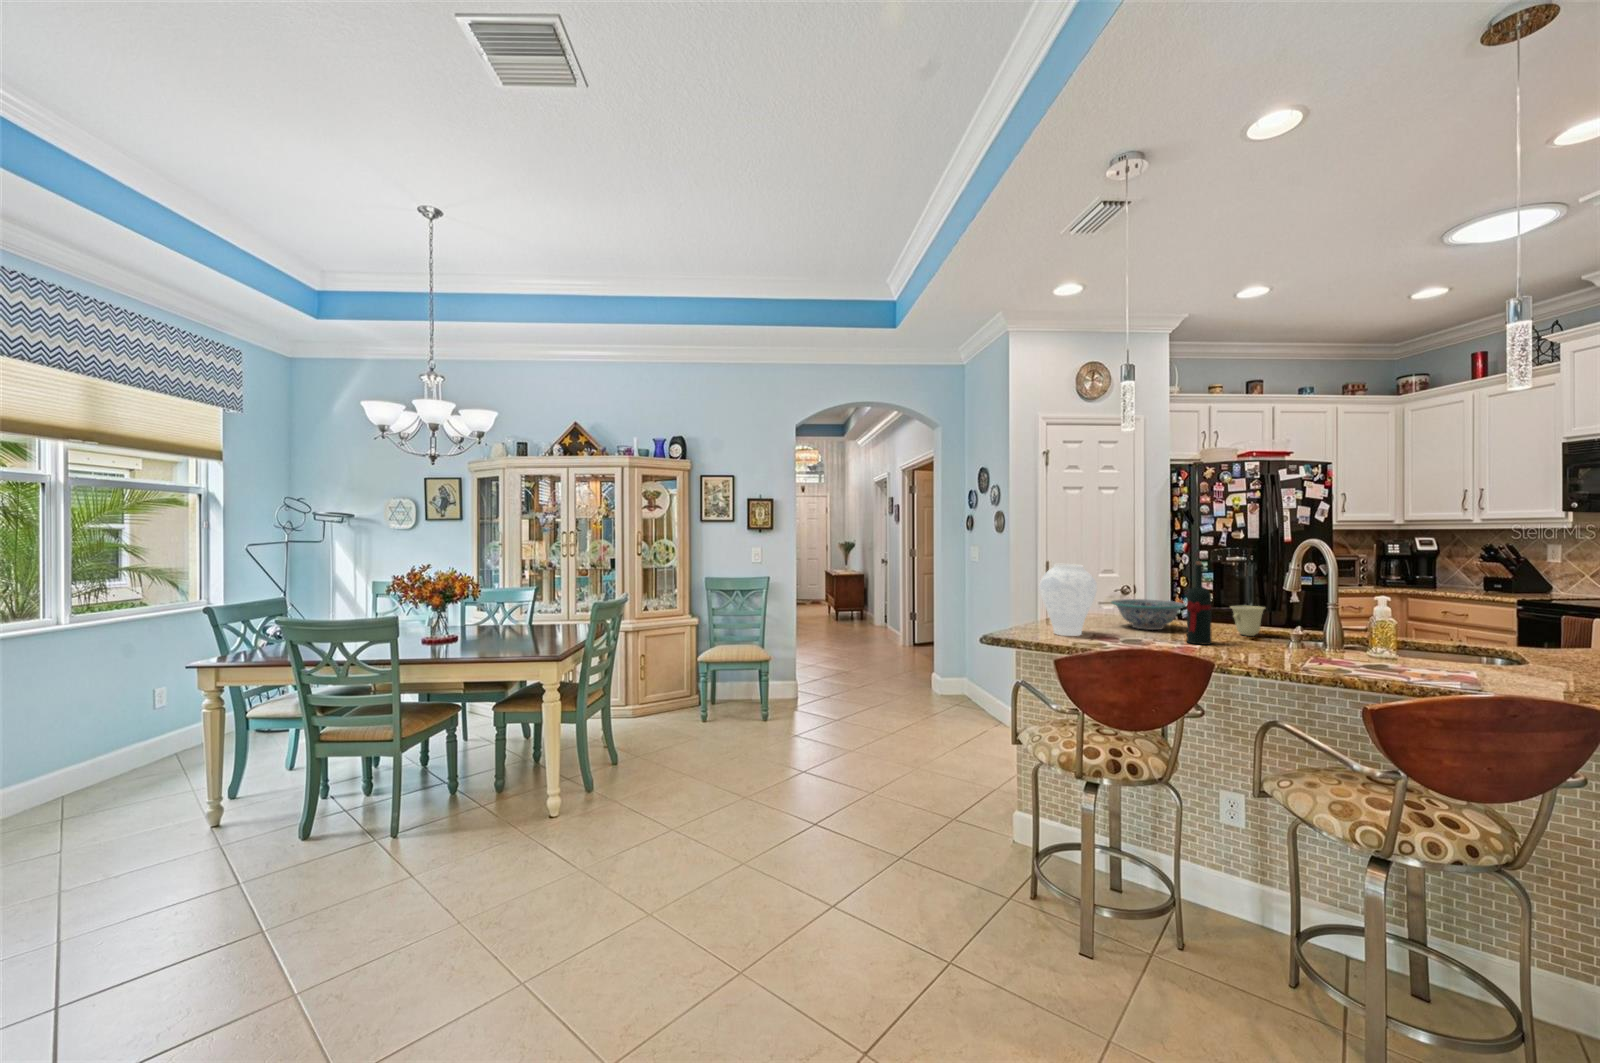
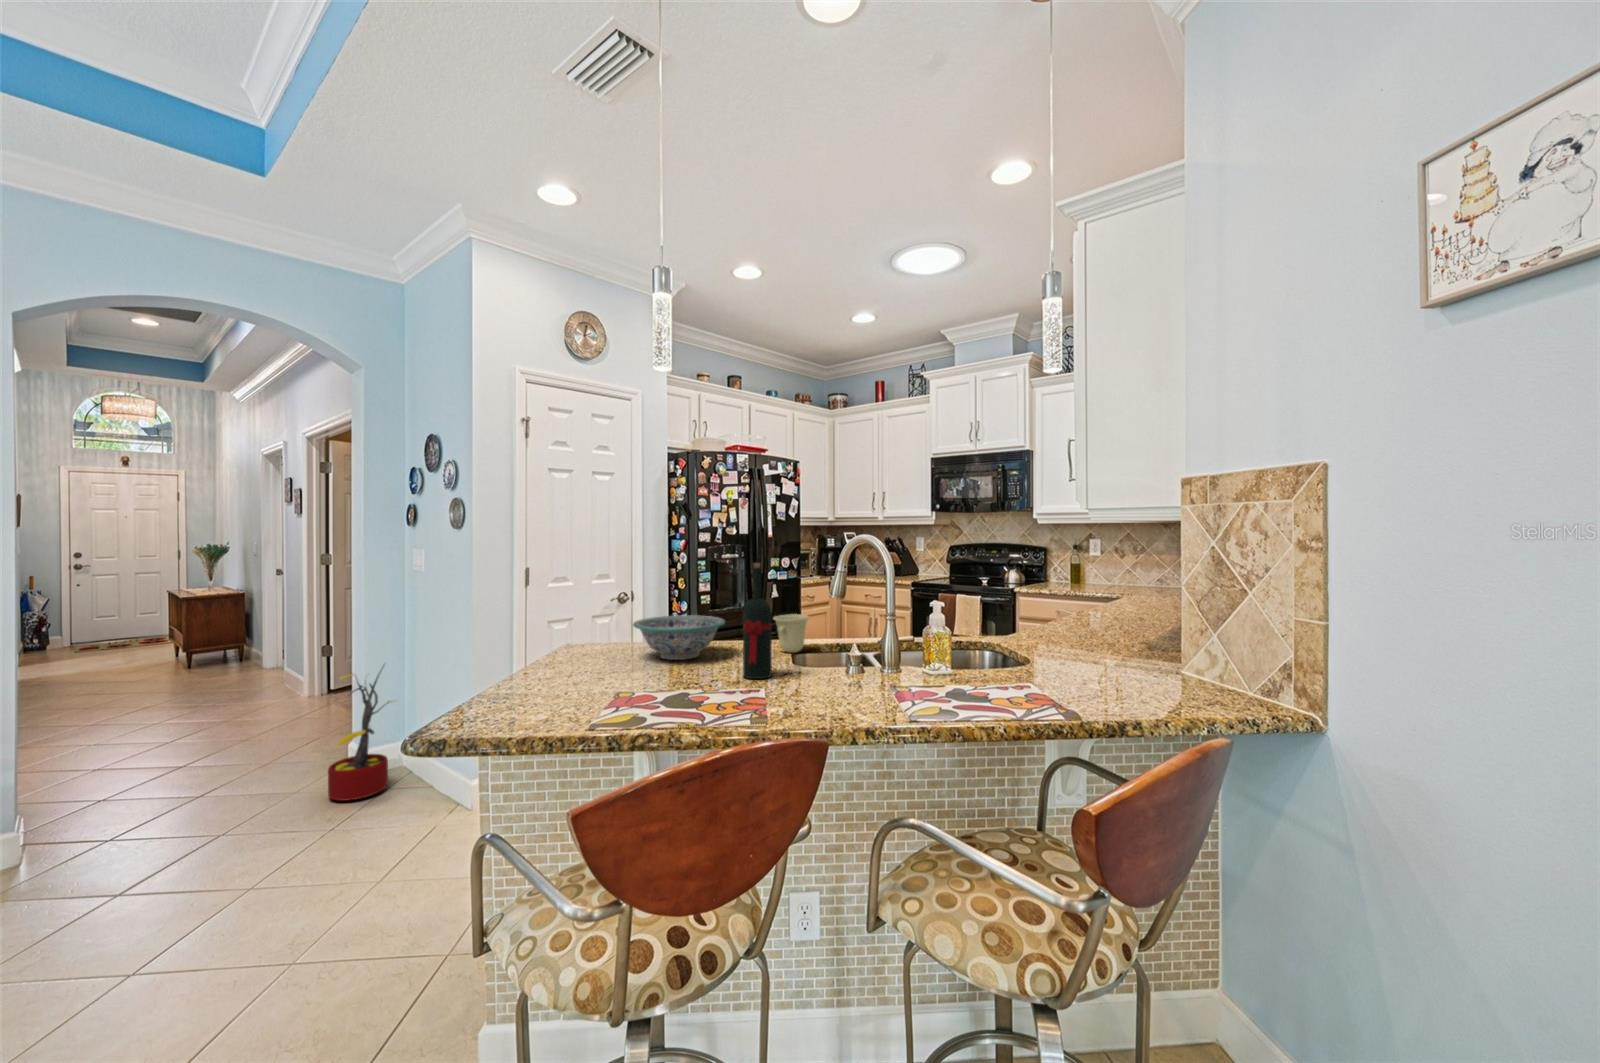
vase: present [1039,564,1097,636] -> none [532,574,624,694]
decorative plant: none [922,624,960,709] -> present [328,673,392,801]

